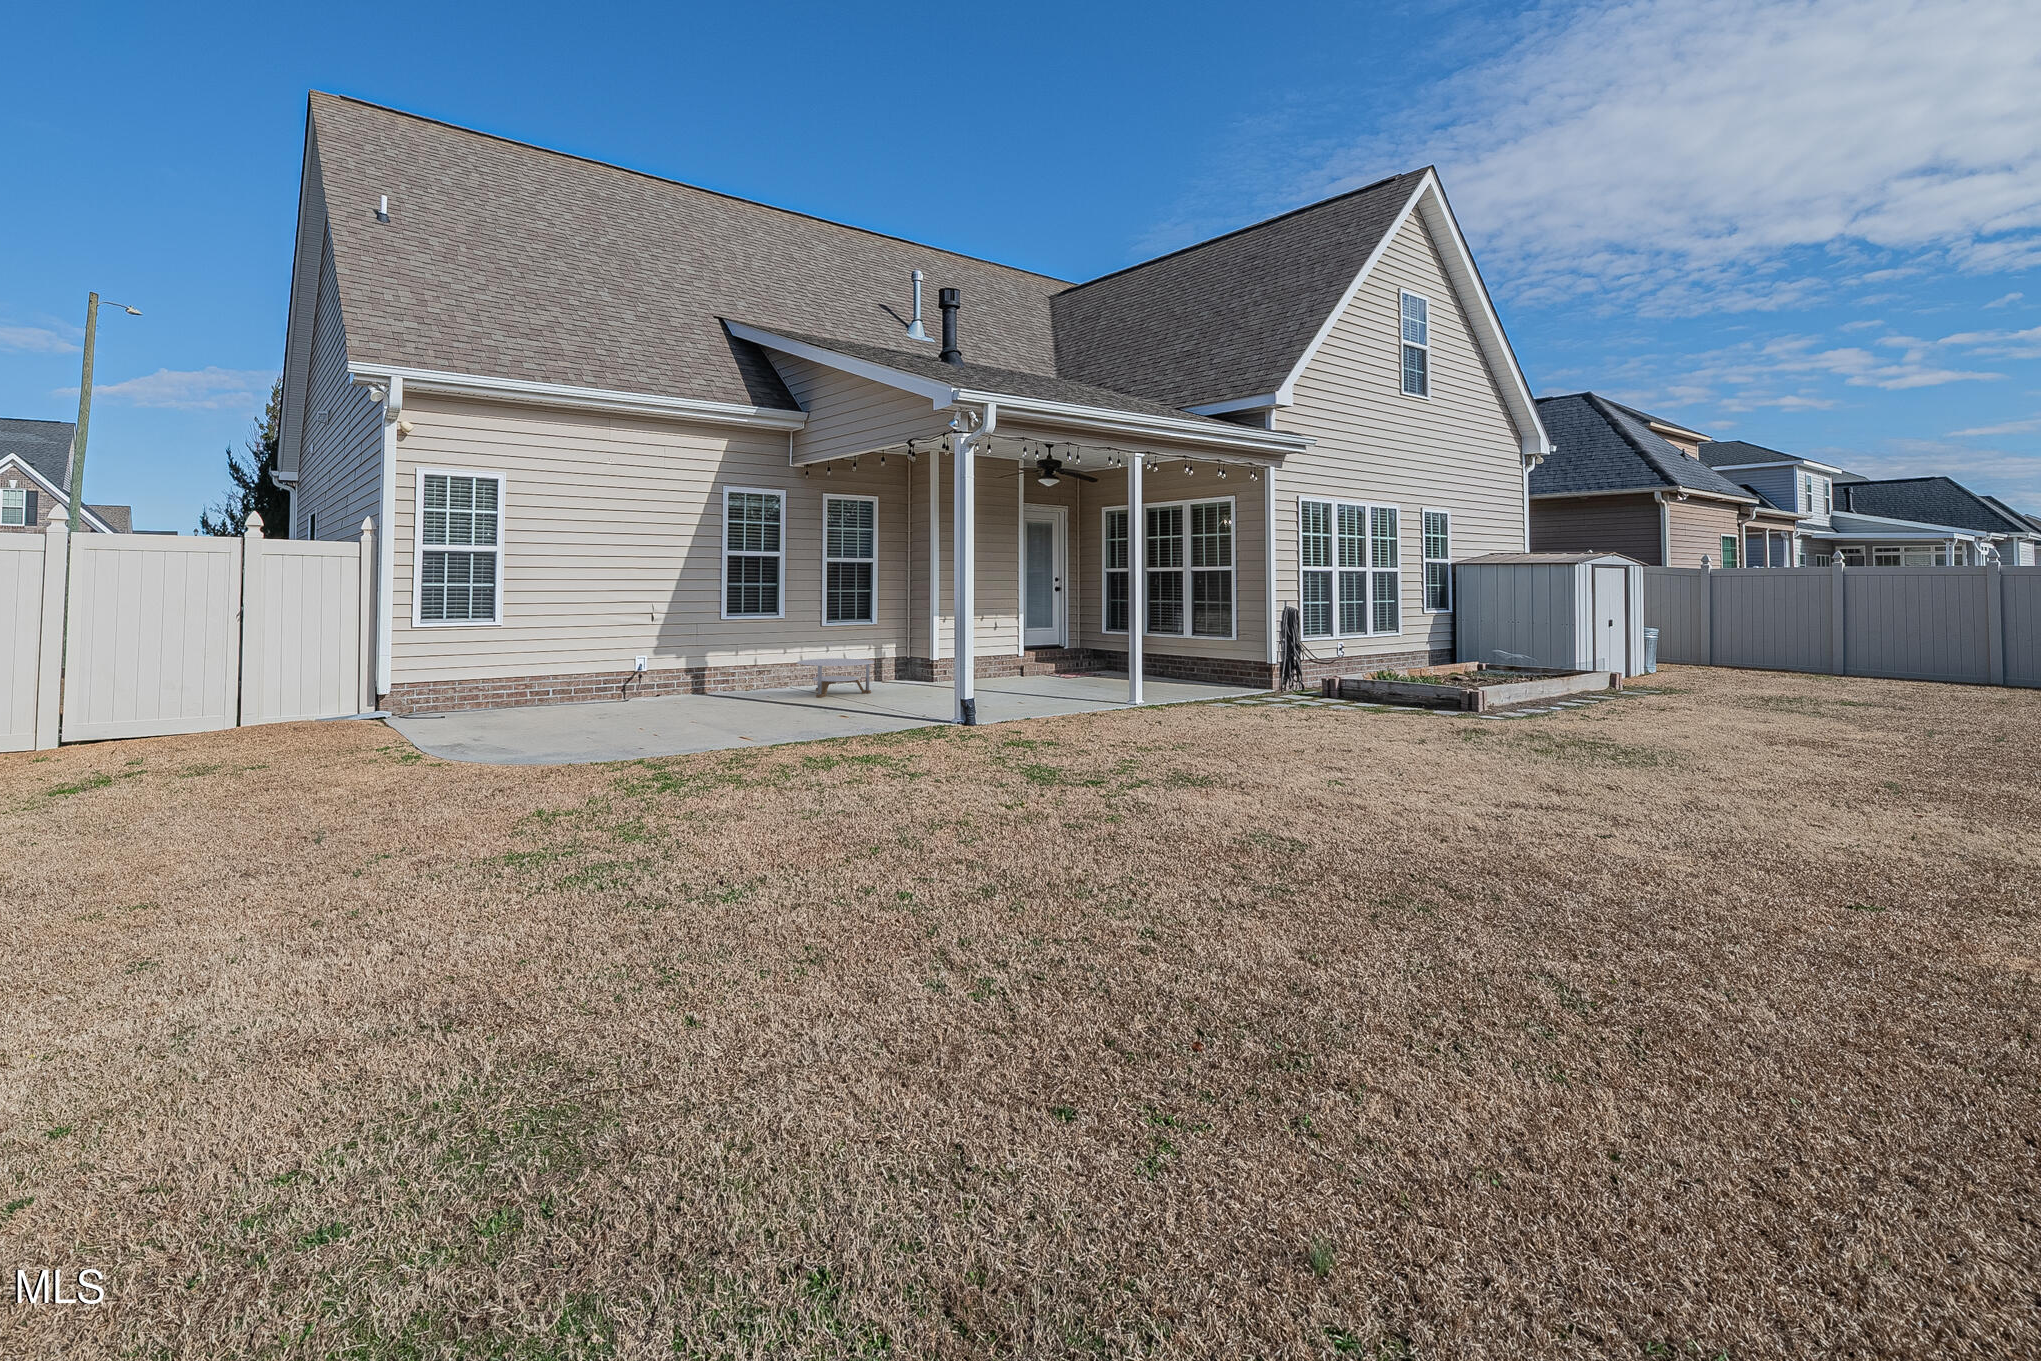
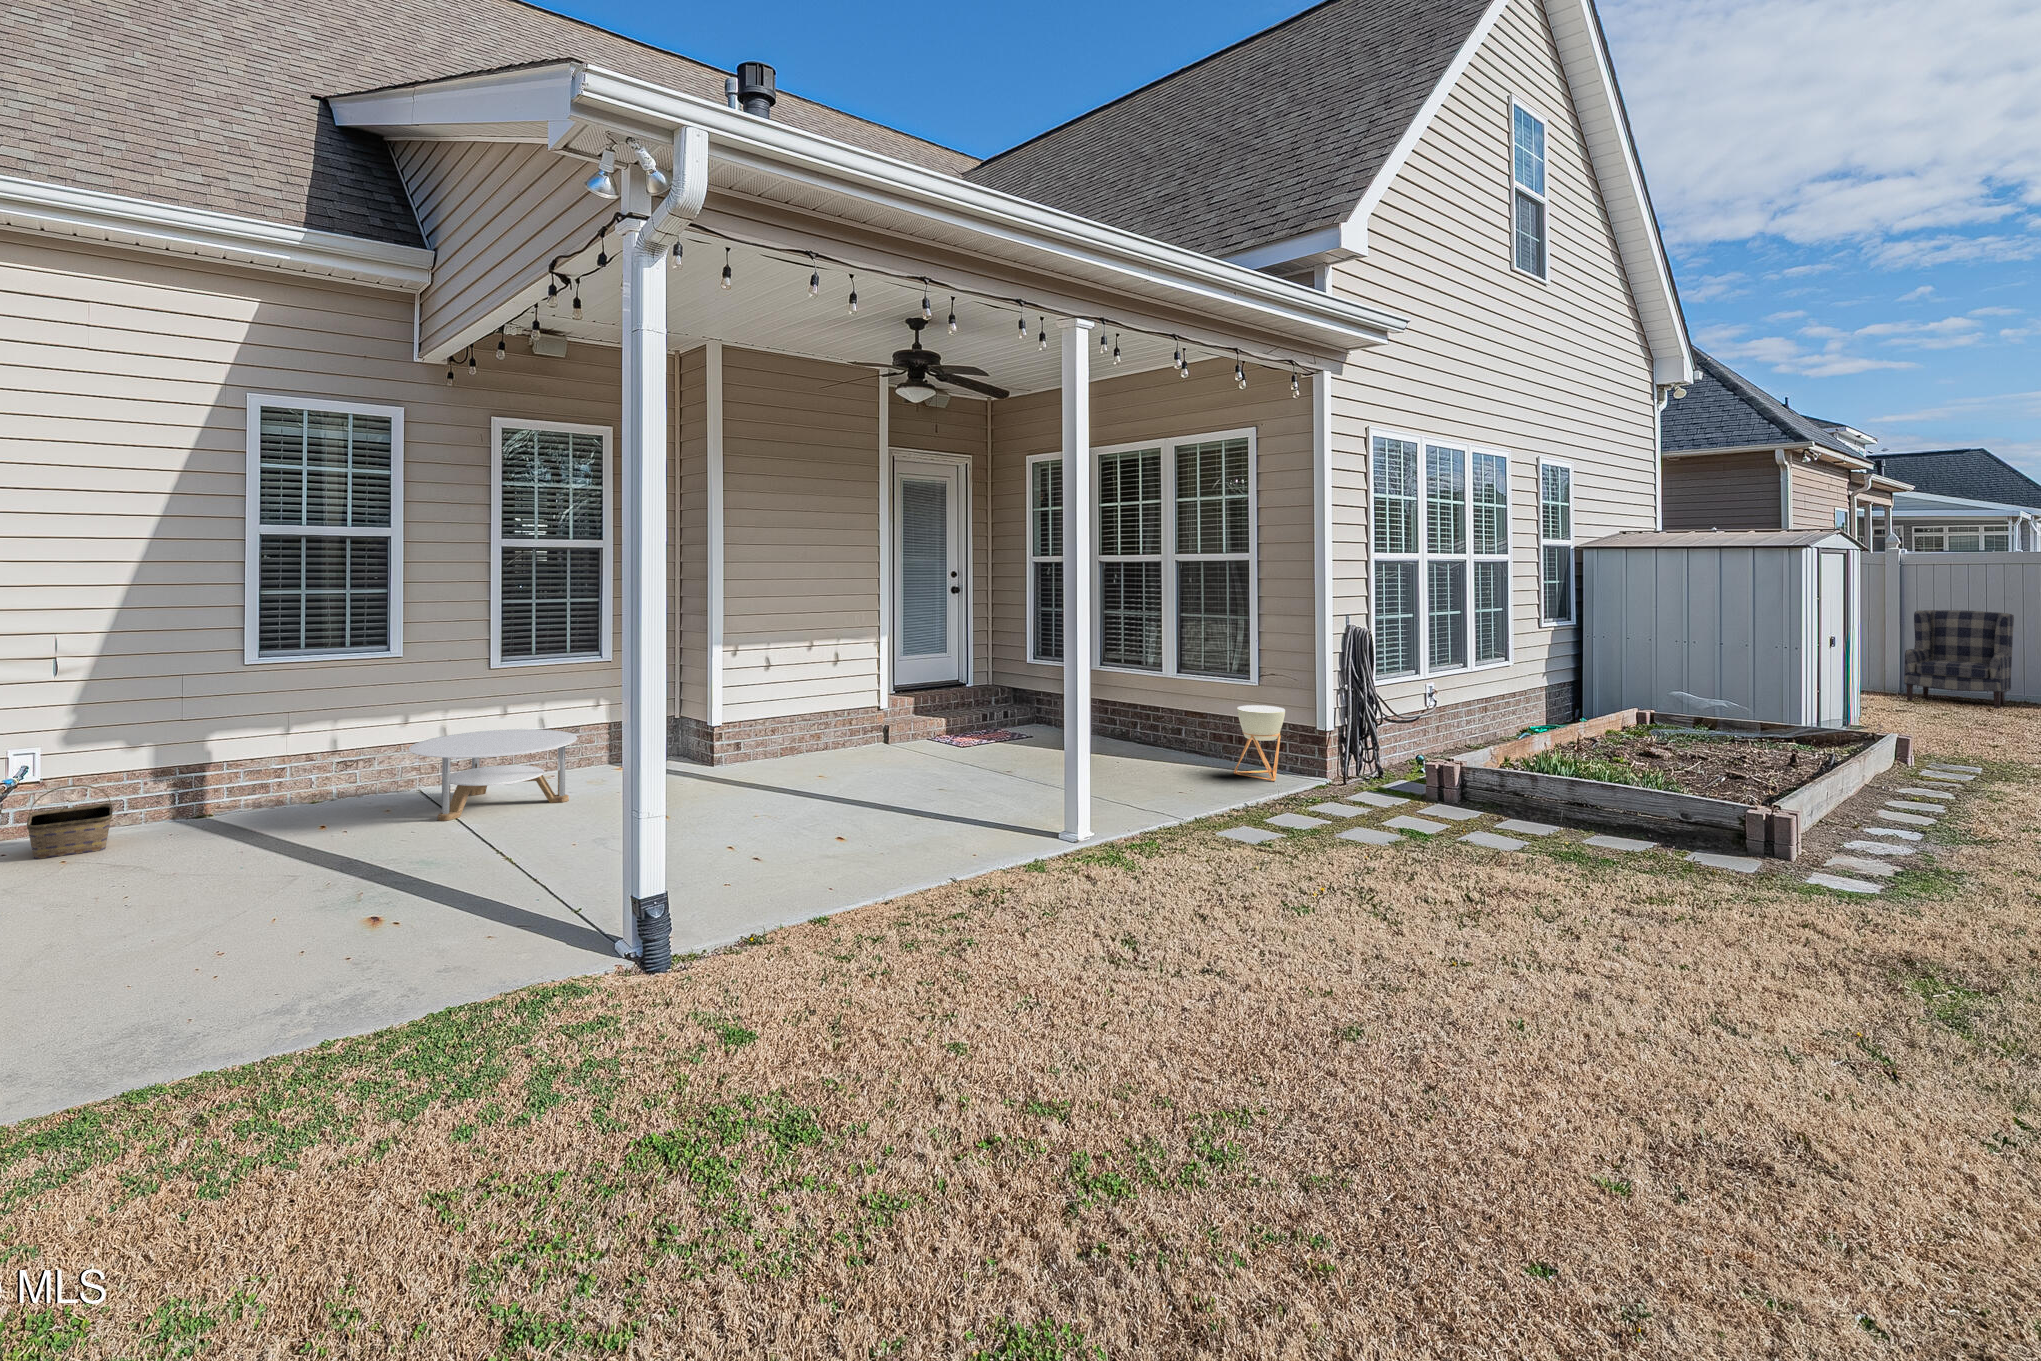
chair: none [1685,607,1756,671] -> present [1904,610,2014,708]
planter: none [1221,651,1249,691] -> present [1234,705,1285,781]
basket: none [645,673,683,704] -> present [27,785,113,859]

